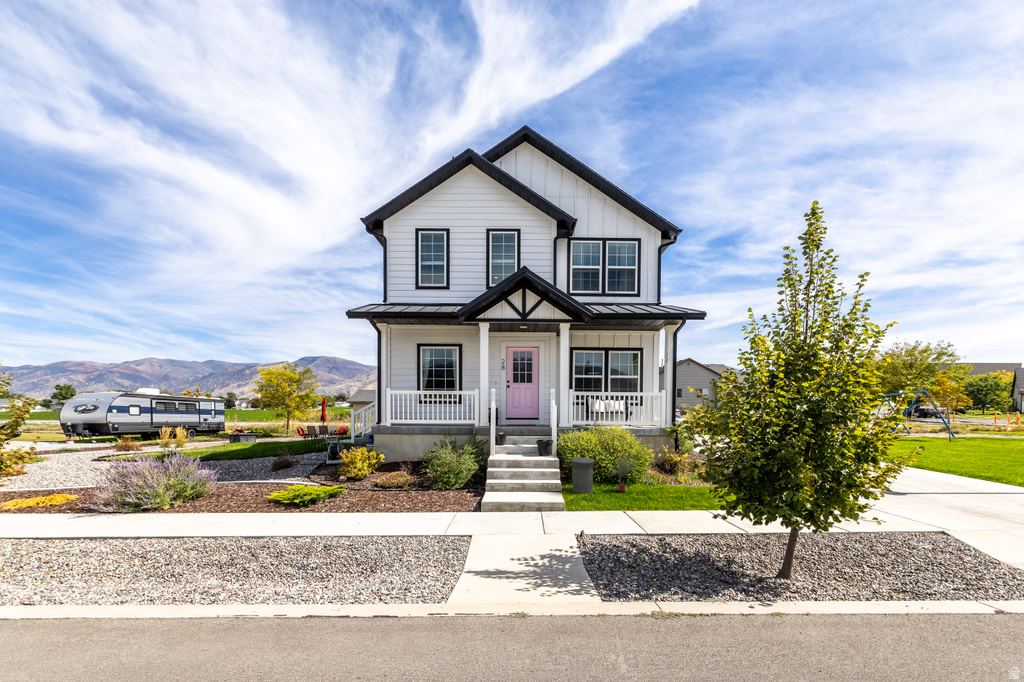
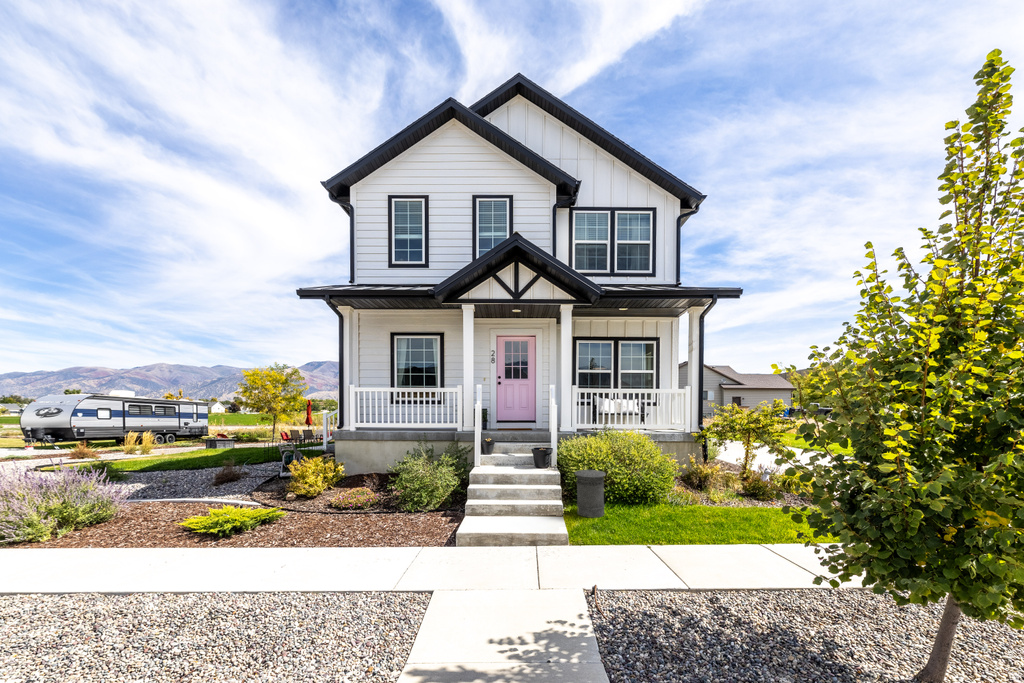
potted tree: present [608,457,636,492] -> none [622,467,661,516]

